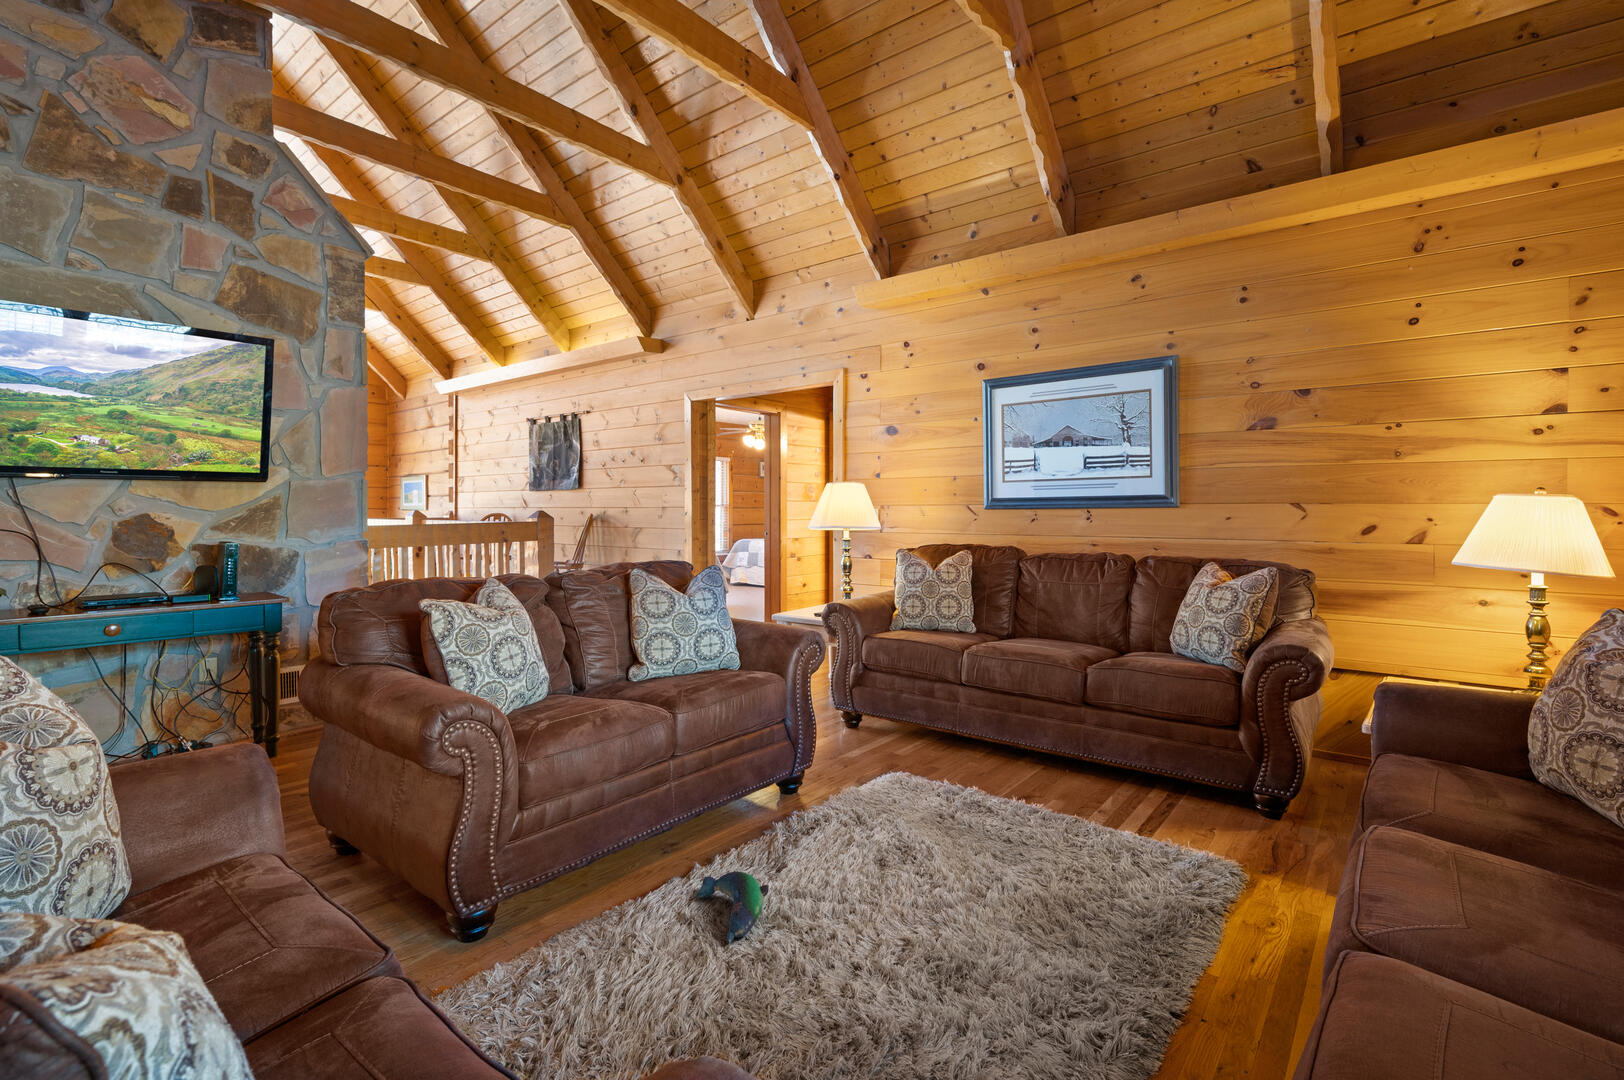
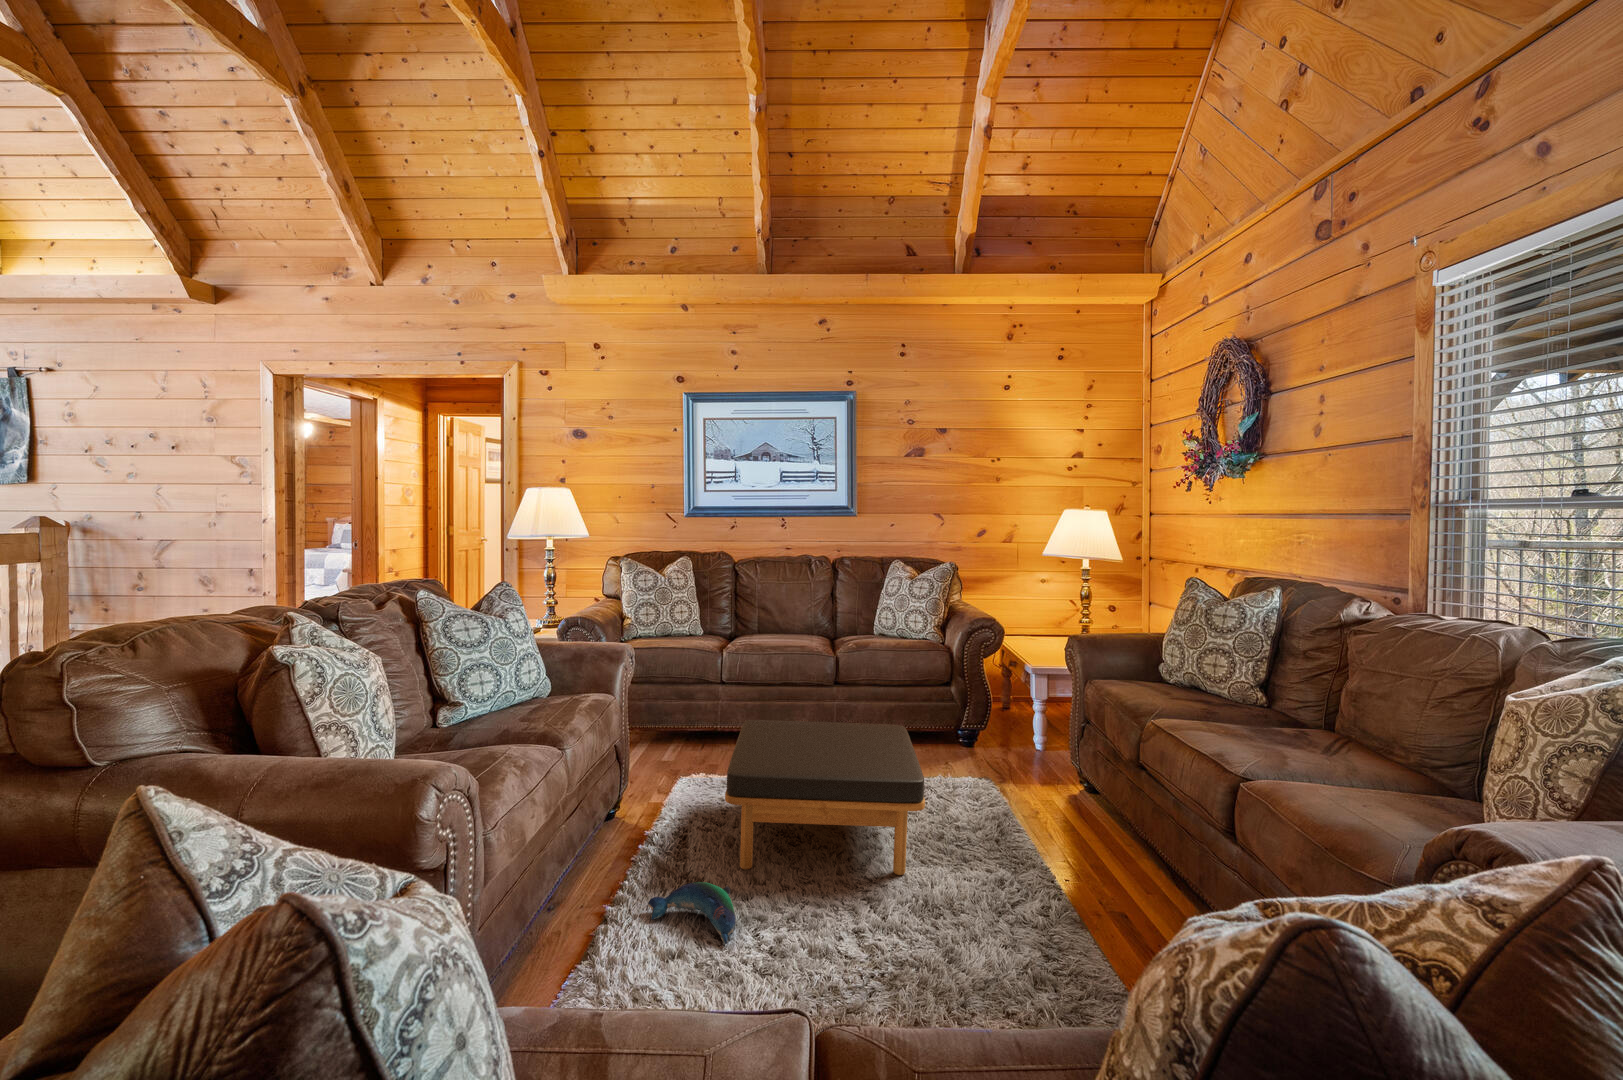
ottoman: none [813,721,1091,935] -> present [725,720,925,875]

